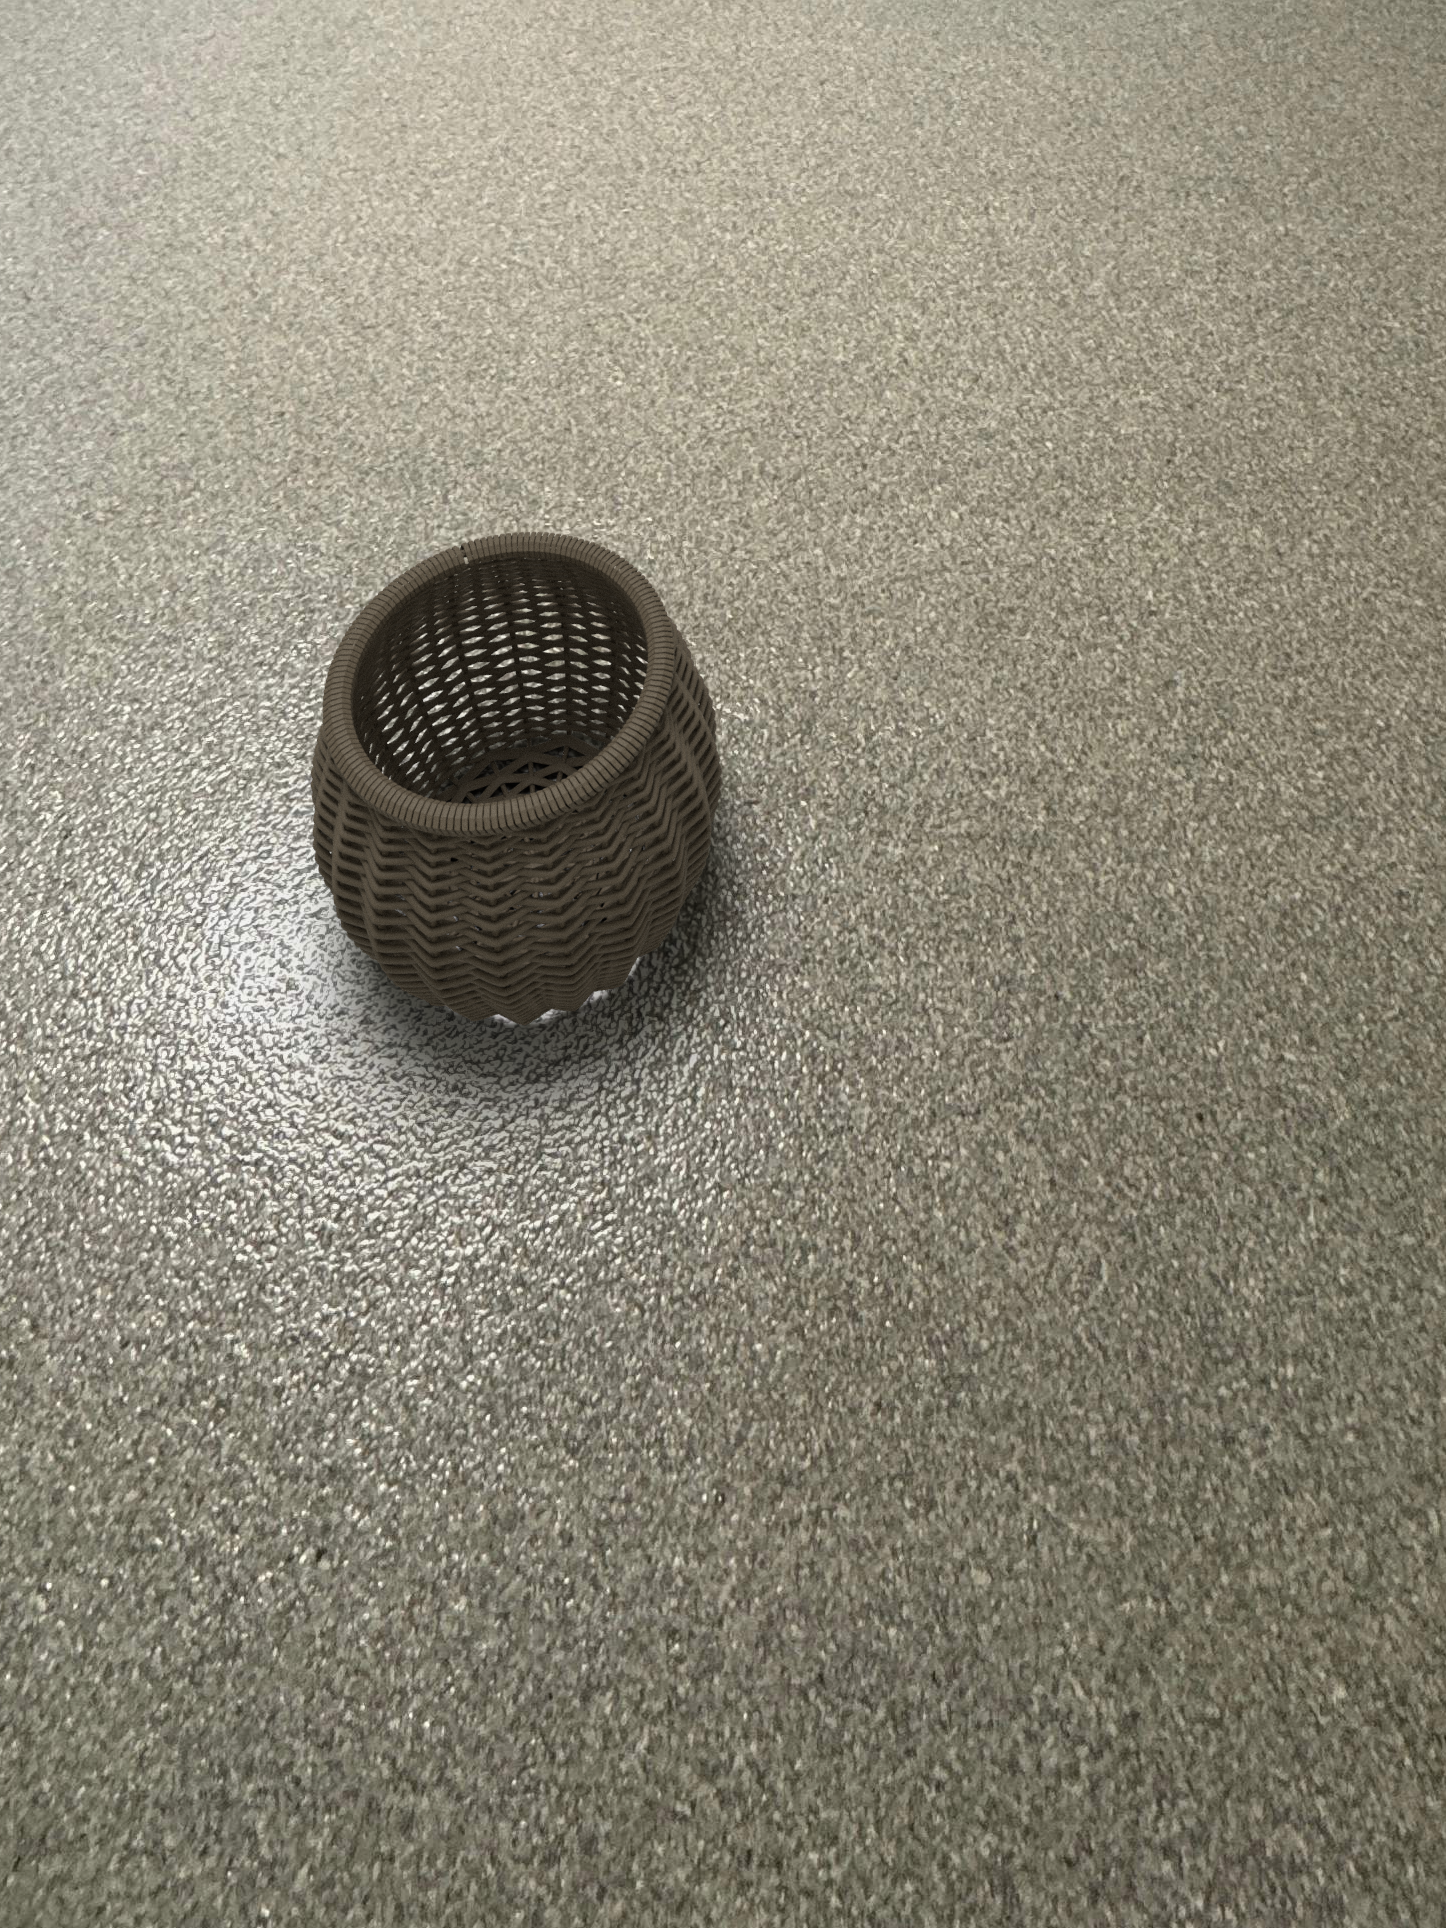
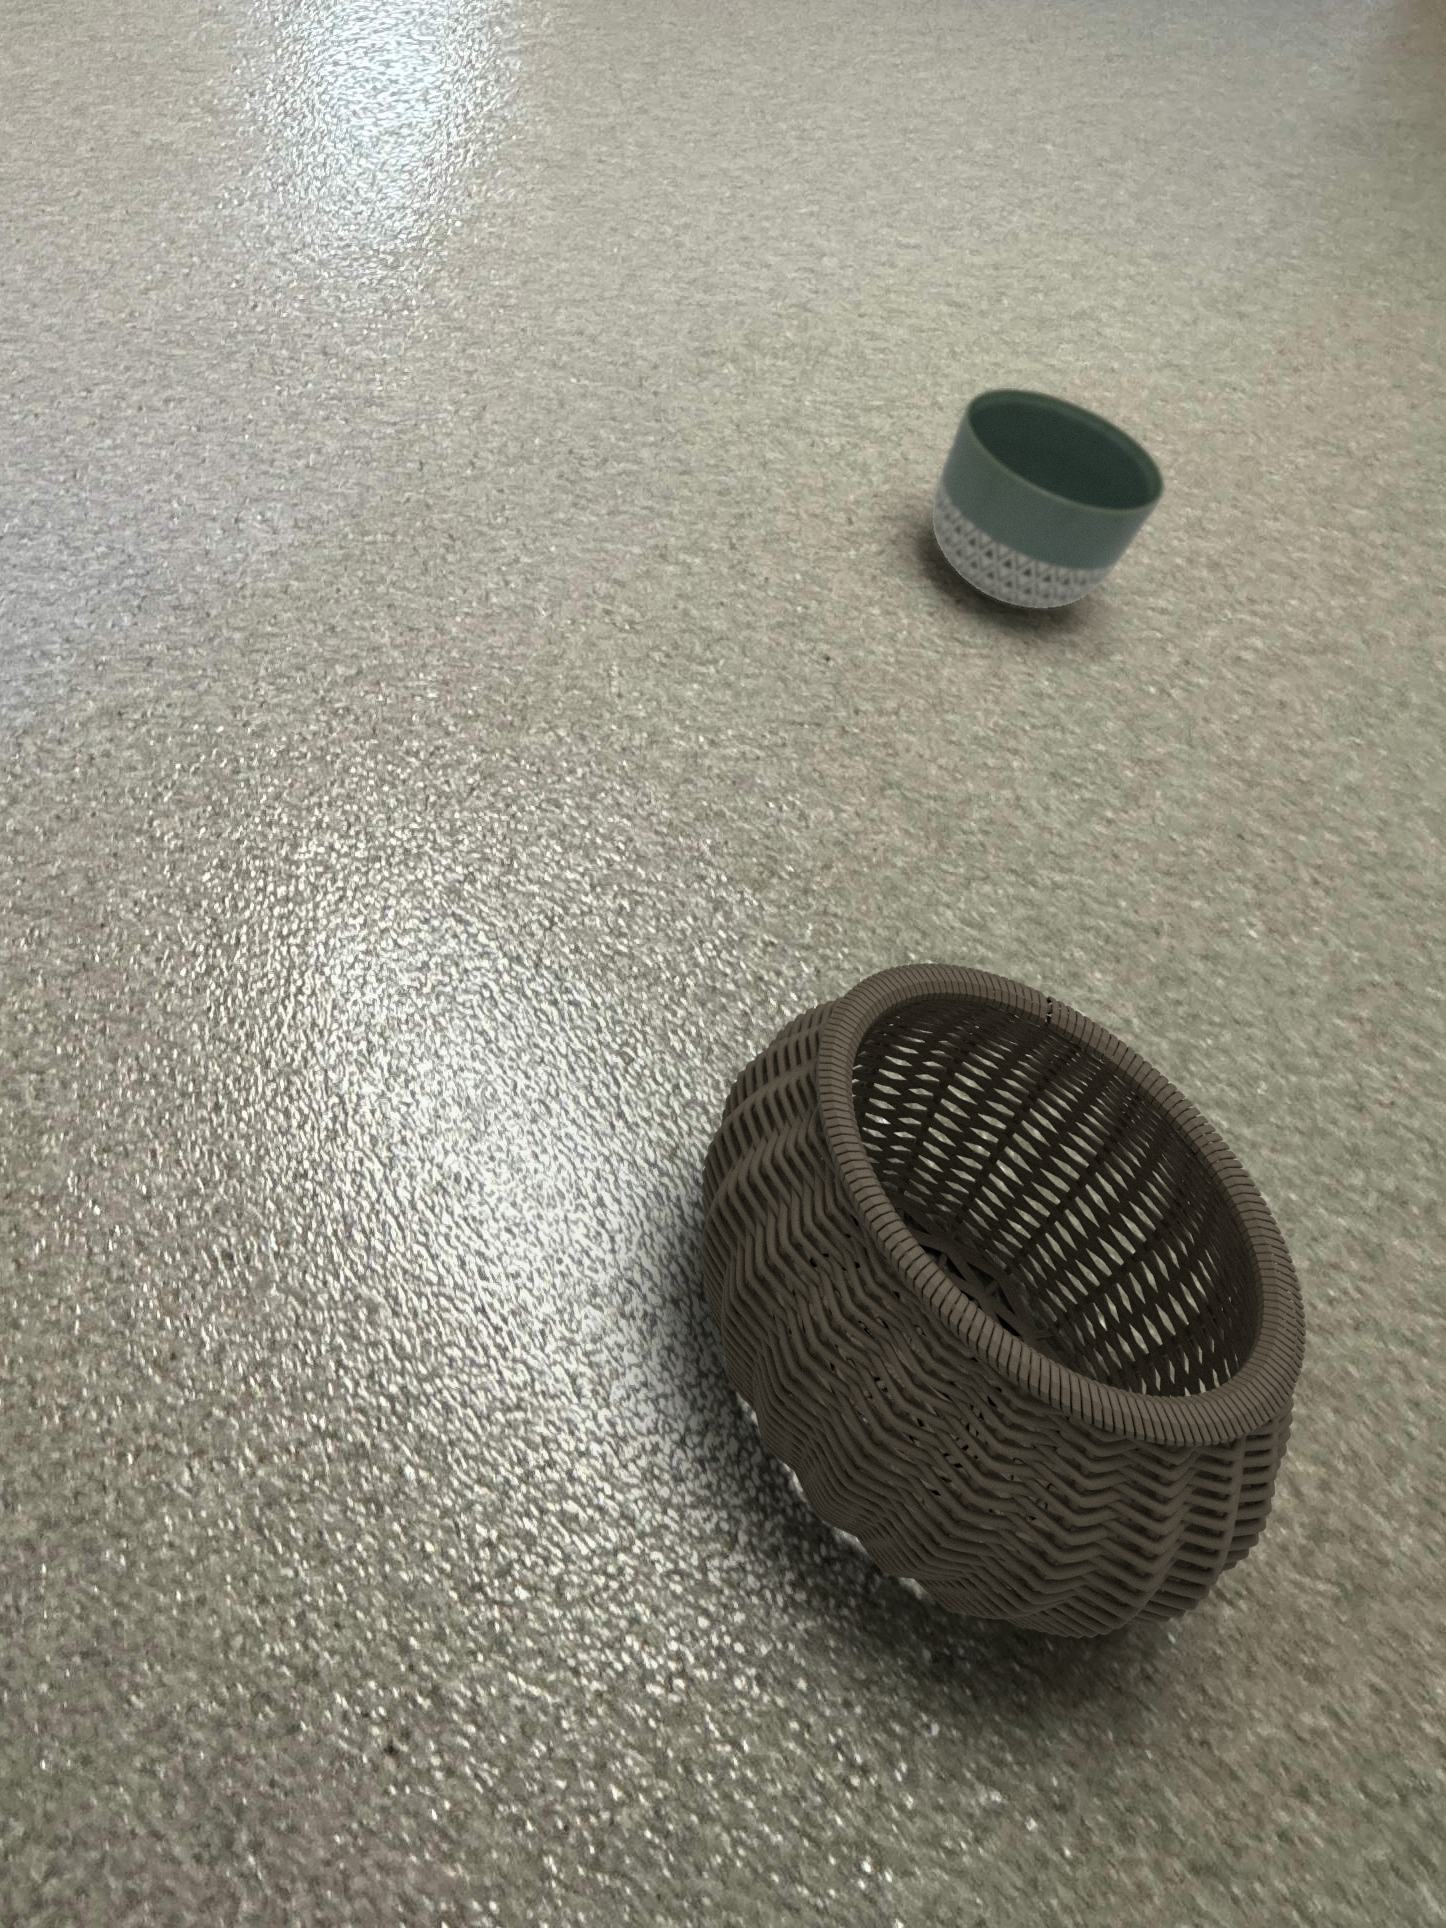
planter: none [269,90,433,275] -> present [932,388,1165,609]

